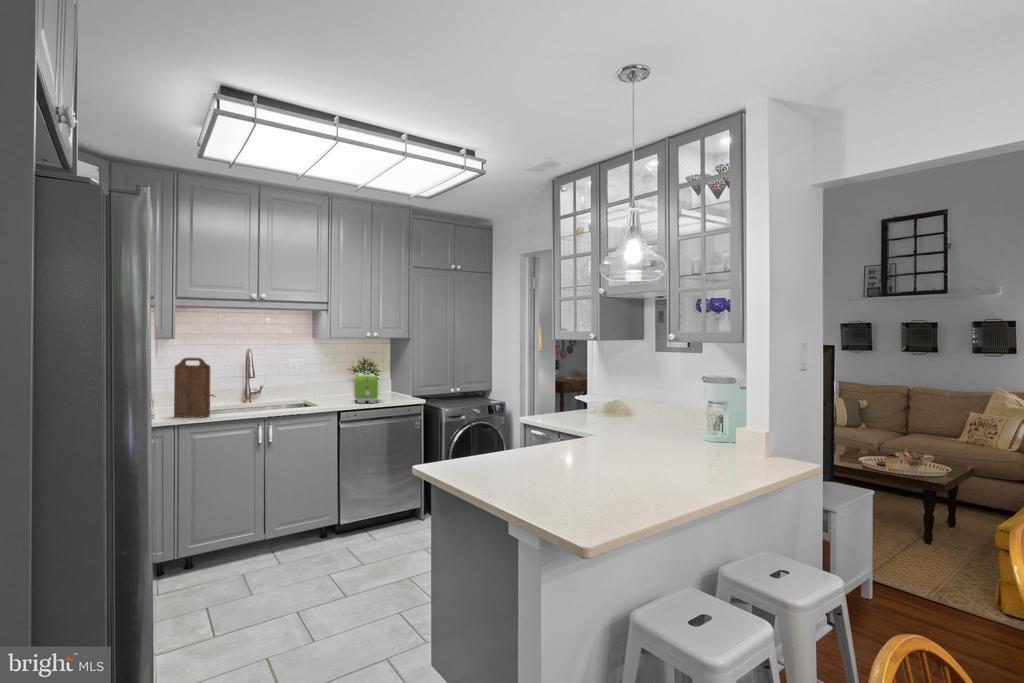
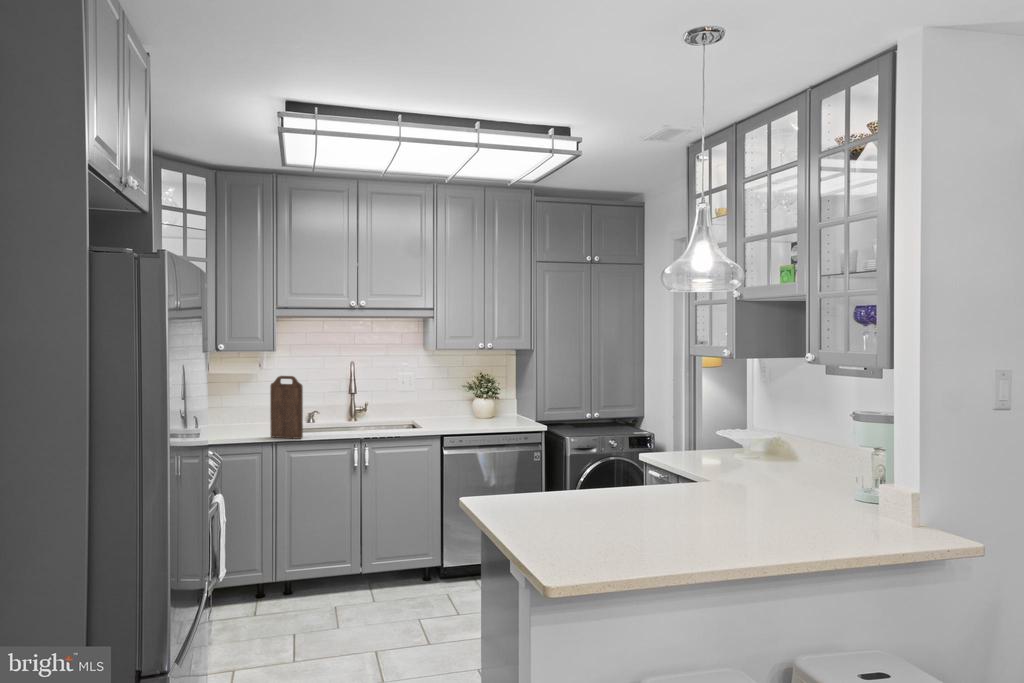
toaster: present [354,373,378,403] -> none [465,391,492,427]

